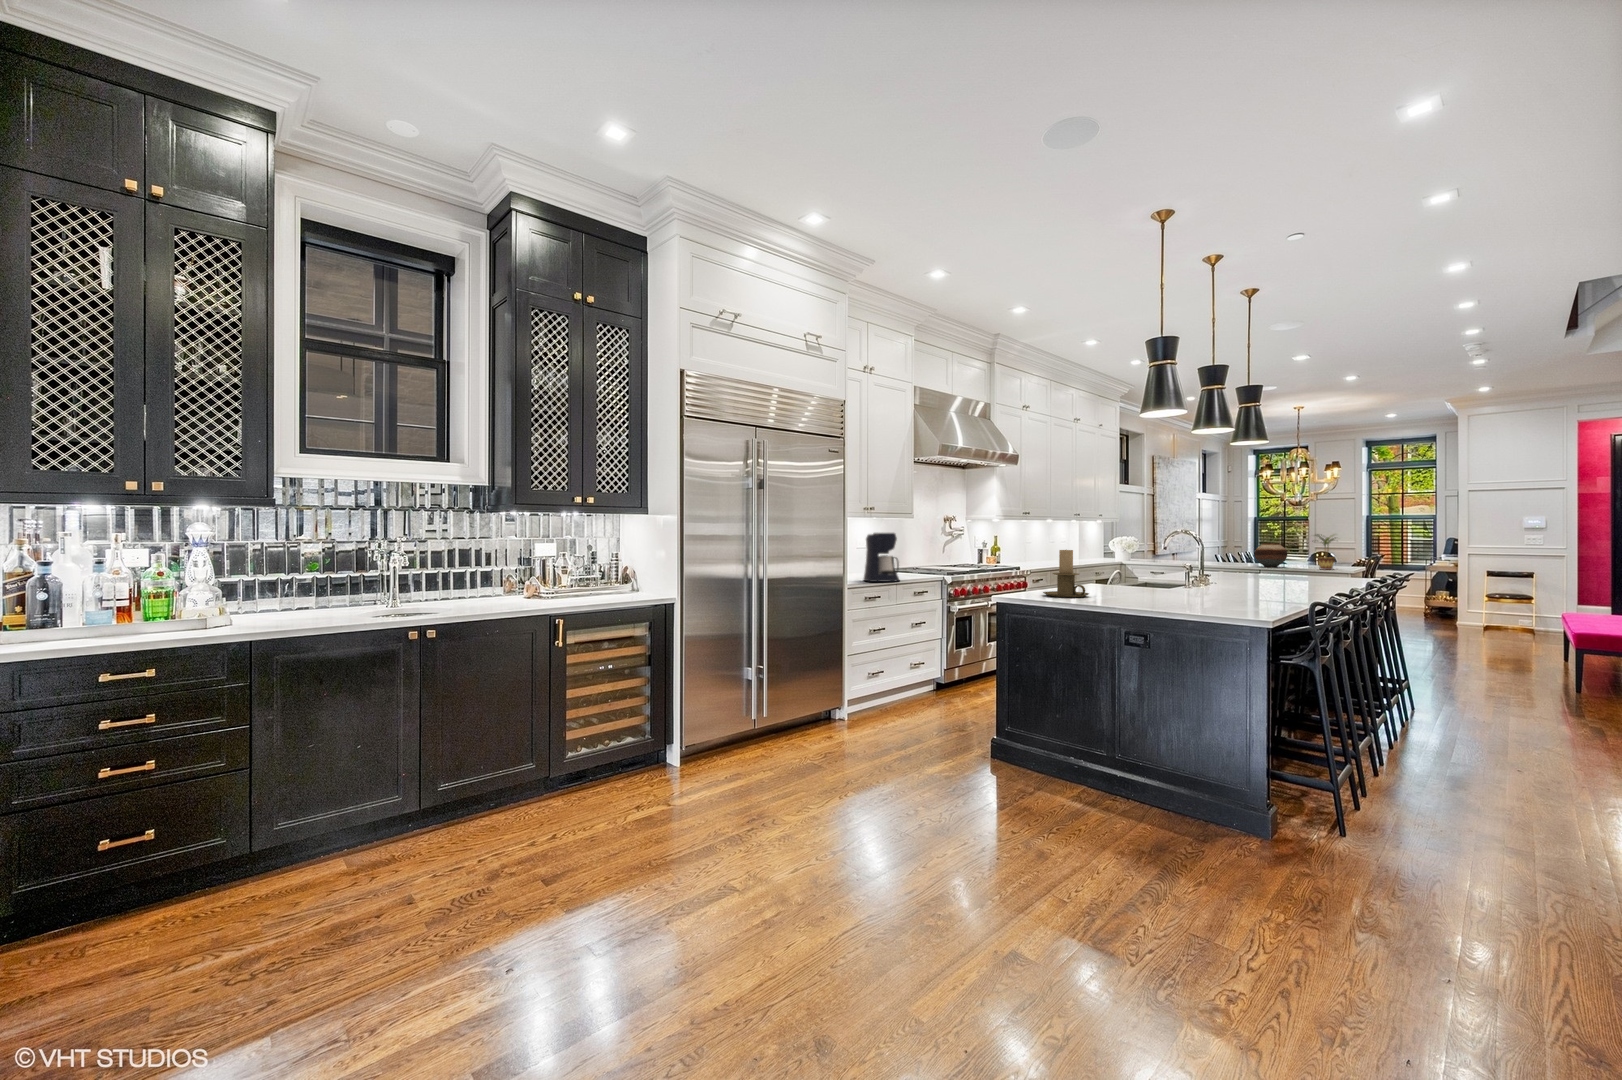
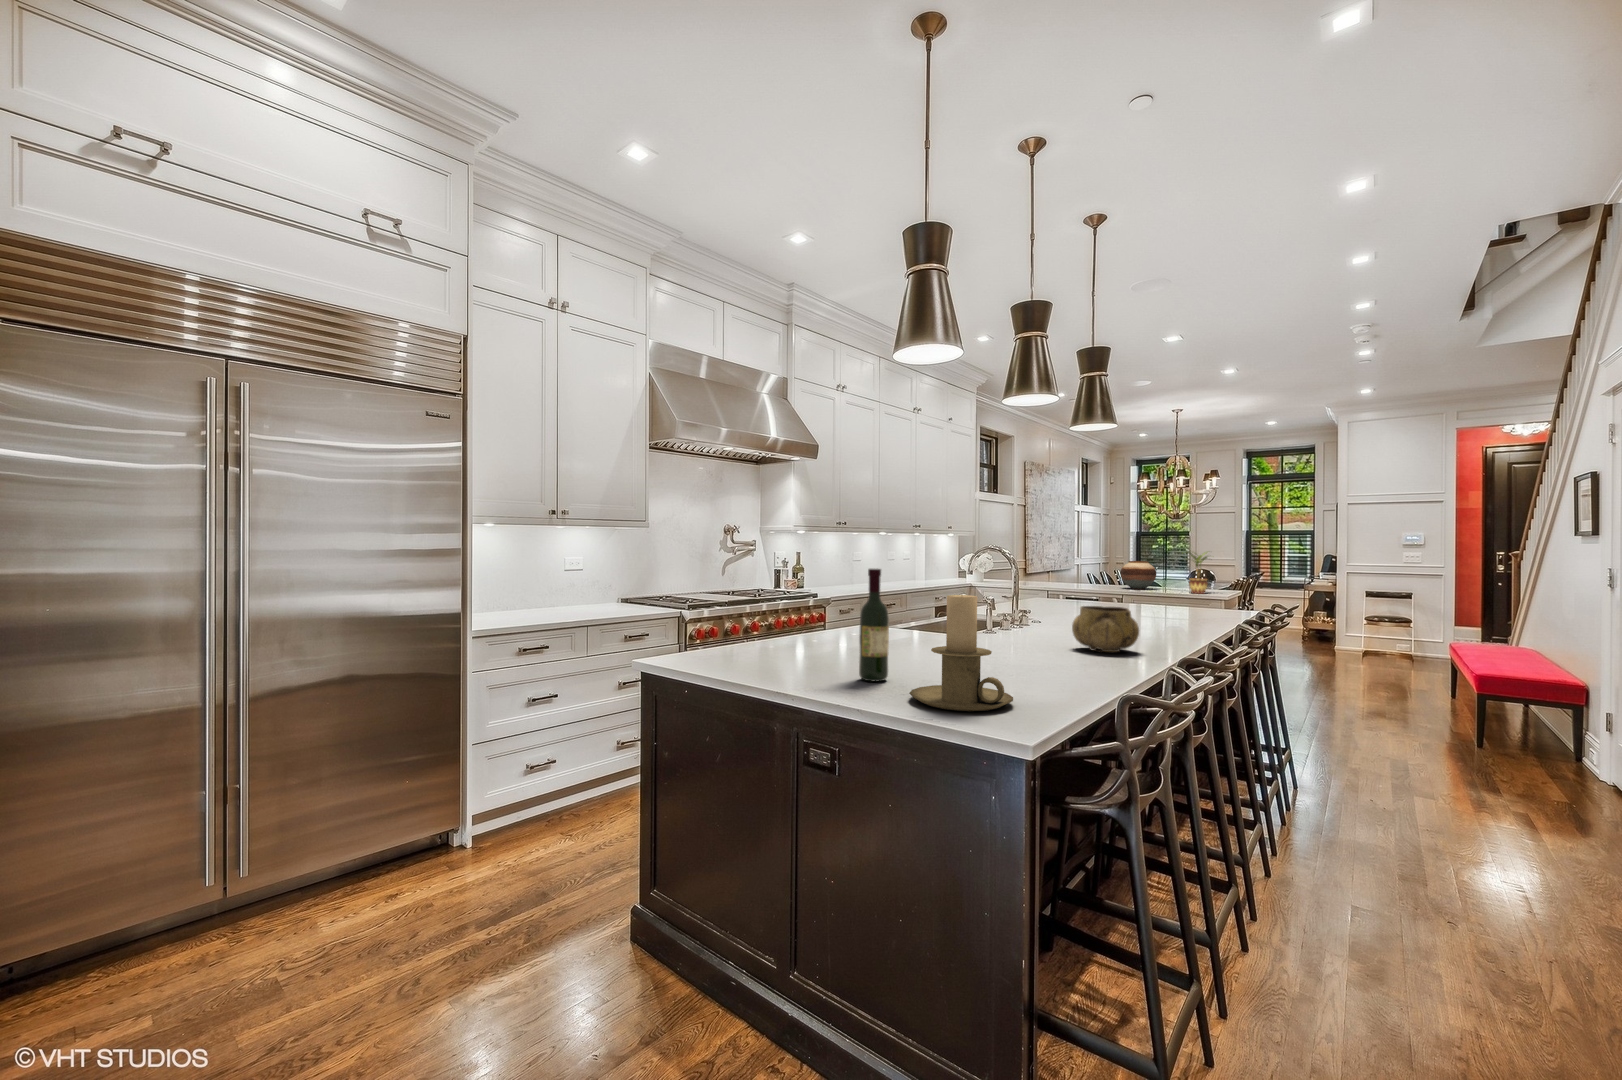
coffee maker: present [864,533,900,582] -> none [538,546,594,620]
wine bottle: none [1144,540,1161,602] -> present [859,569,889,682]
candle holder: present [1043,550,1089,597] -> present [909,595,1013,711]
decorative bowl: none [1253,566,1300,594] -> present [1072,606,1139,652]

